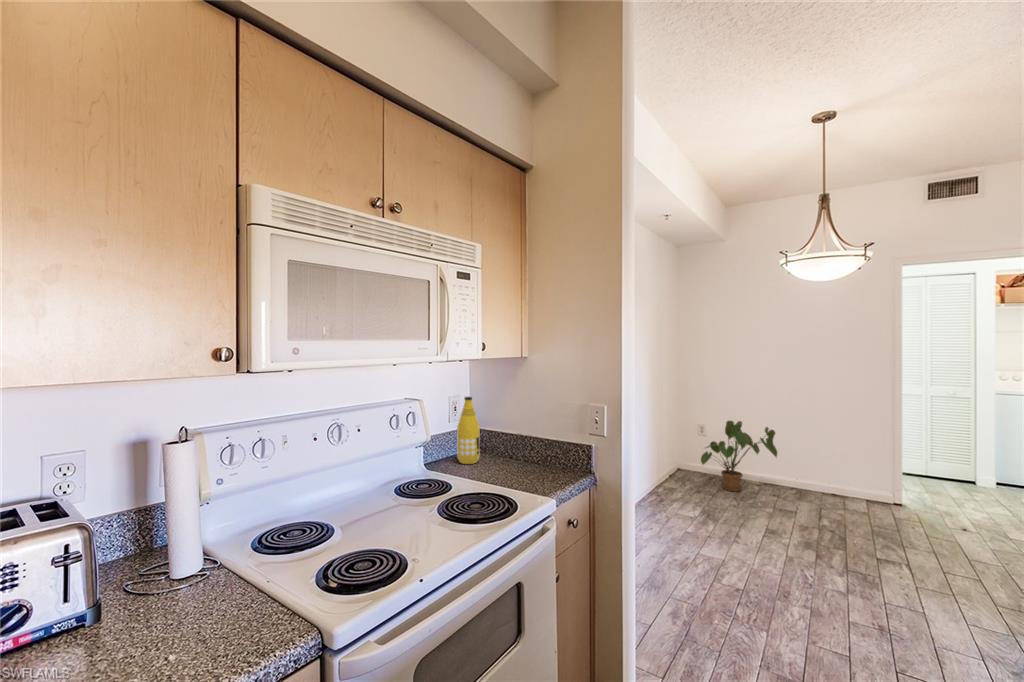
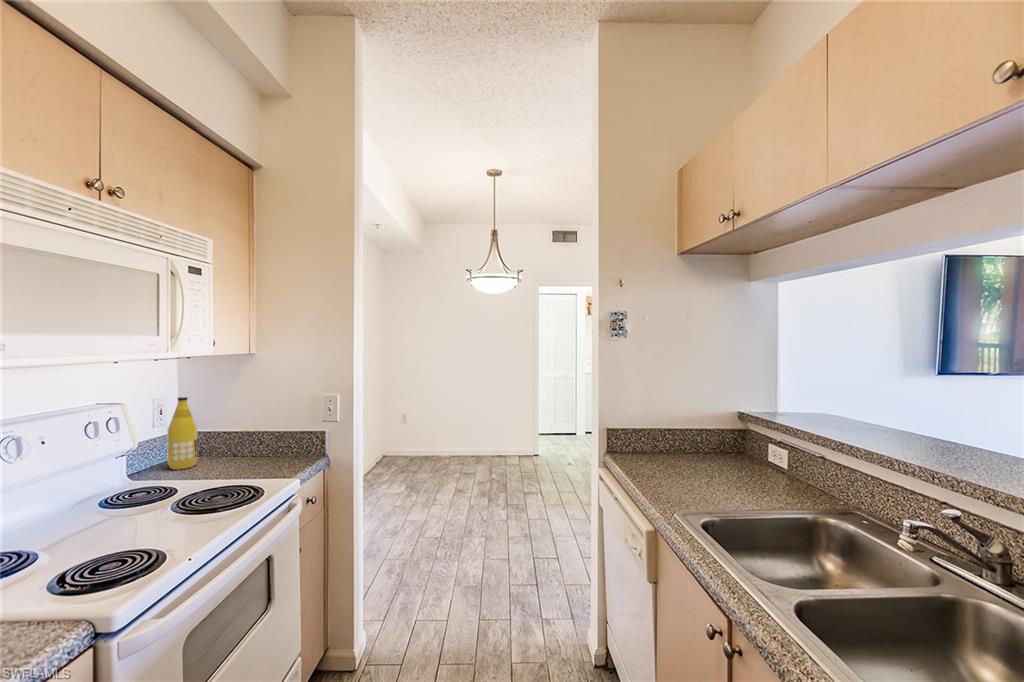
house plant: present [701,421,777,491] -> none [404,406,463,467]

